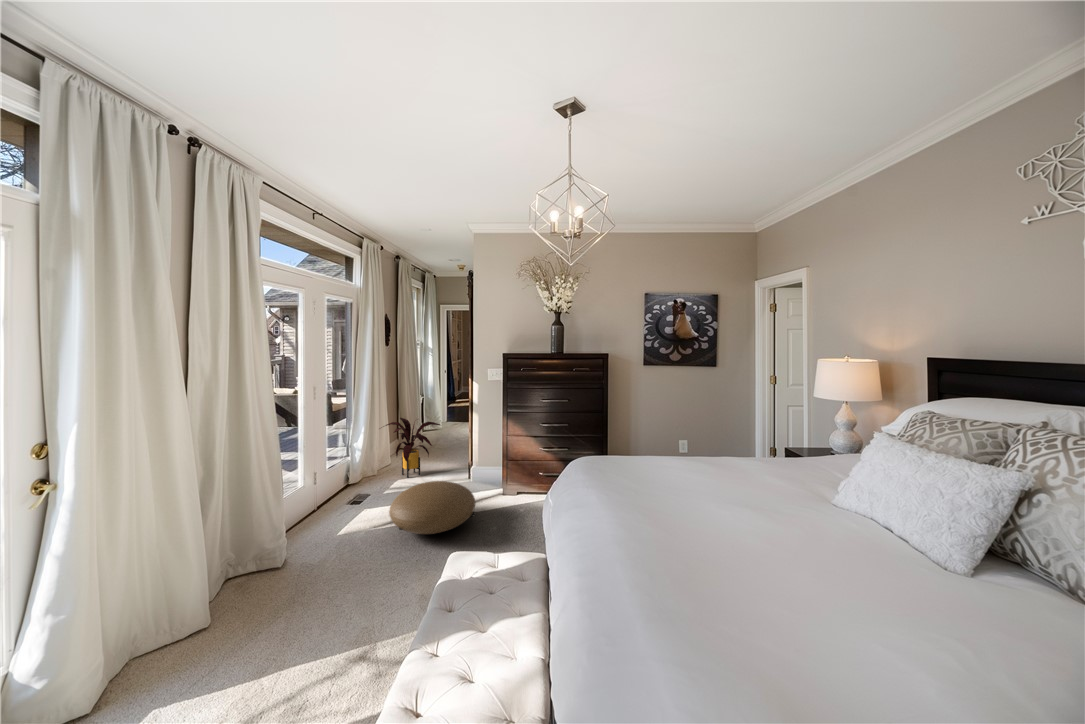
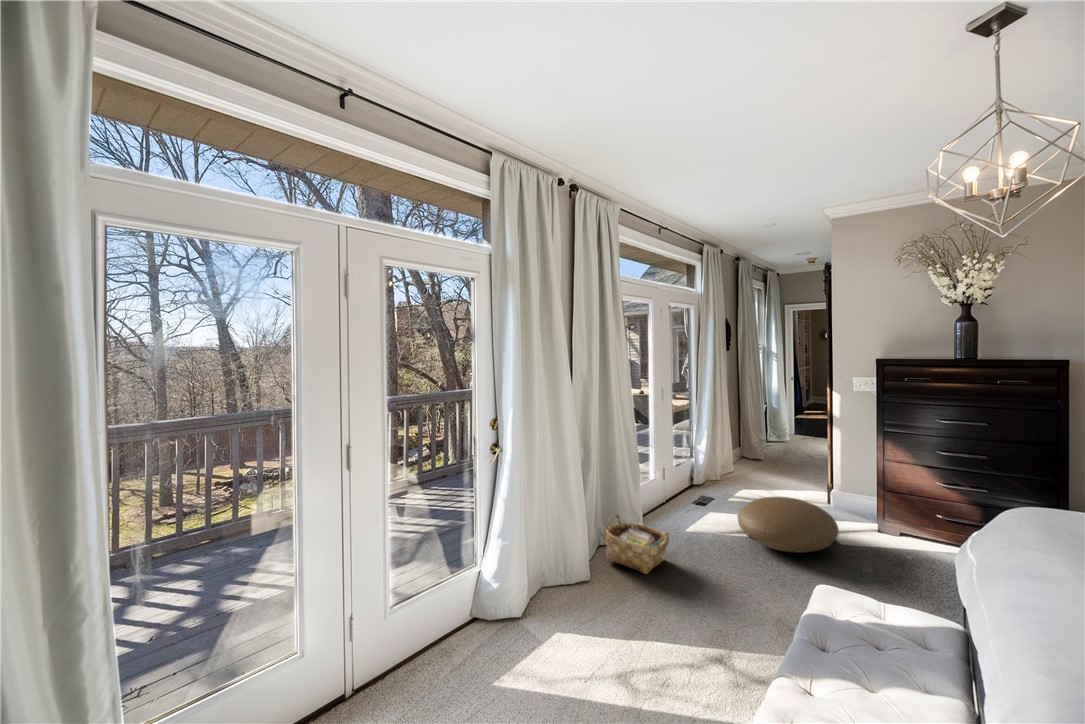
house plant: present [383,418,440,478] -> none [720,426,792,490]
woven basket: none [217,543,308,608] -> present [605,514,669,574]

